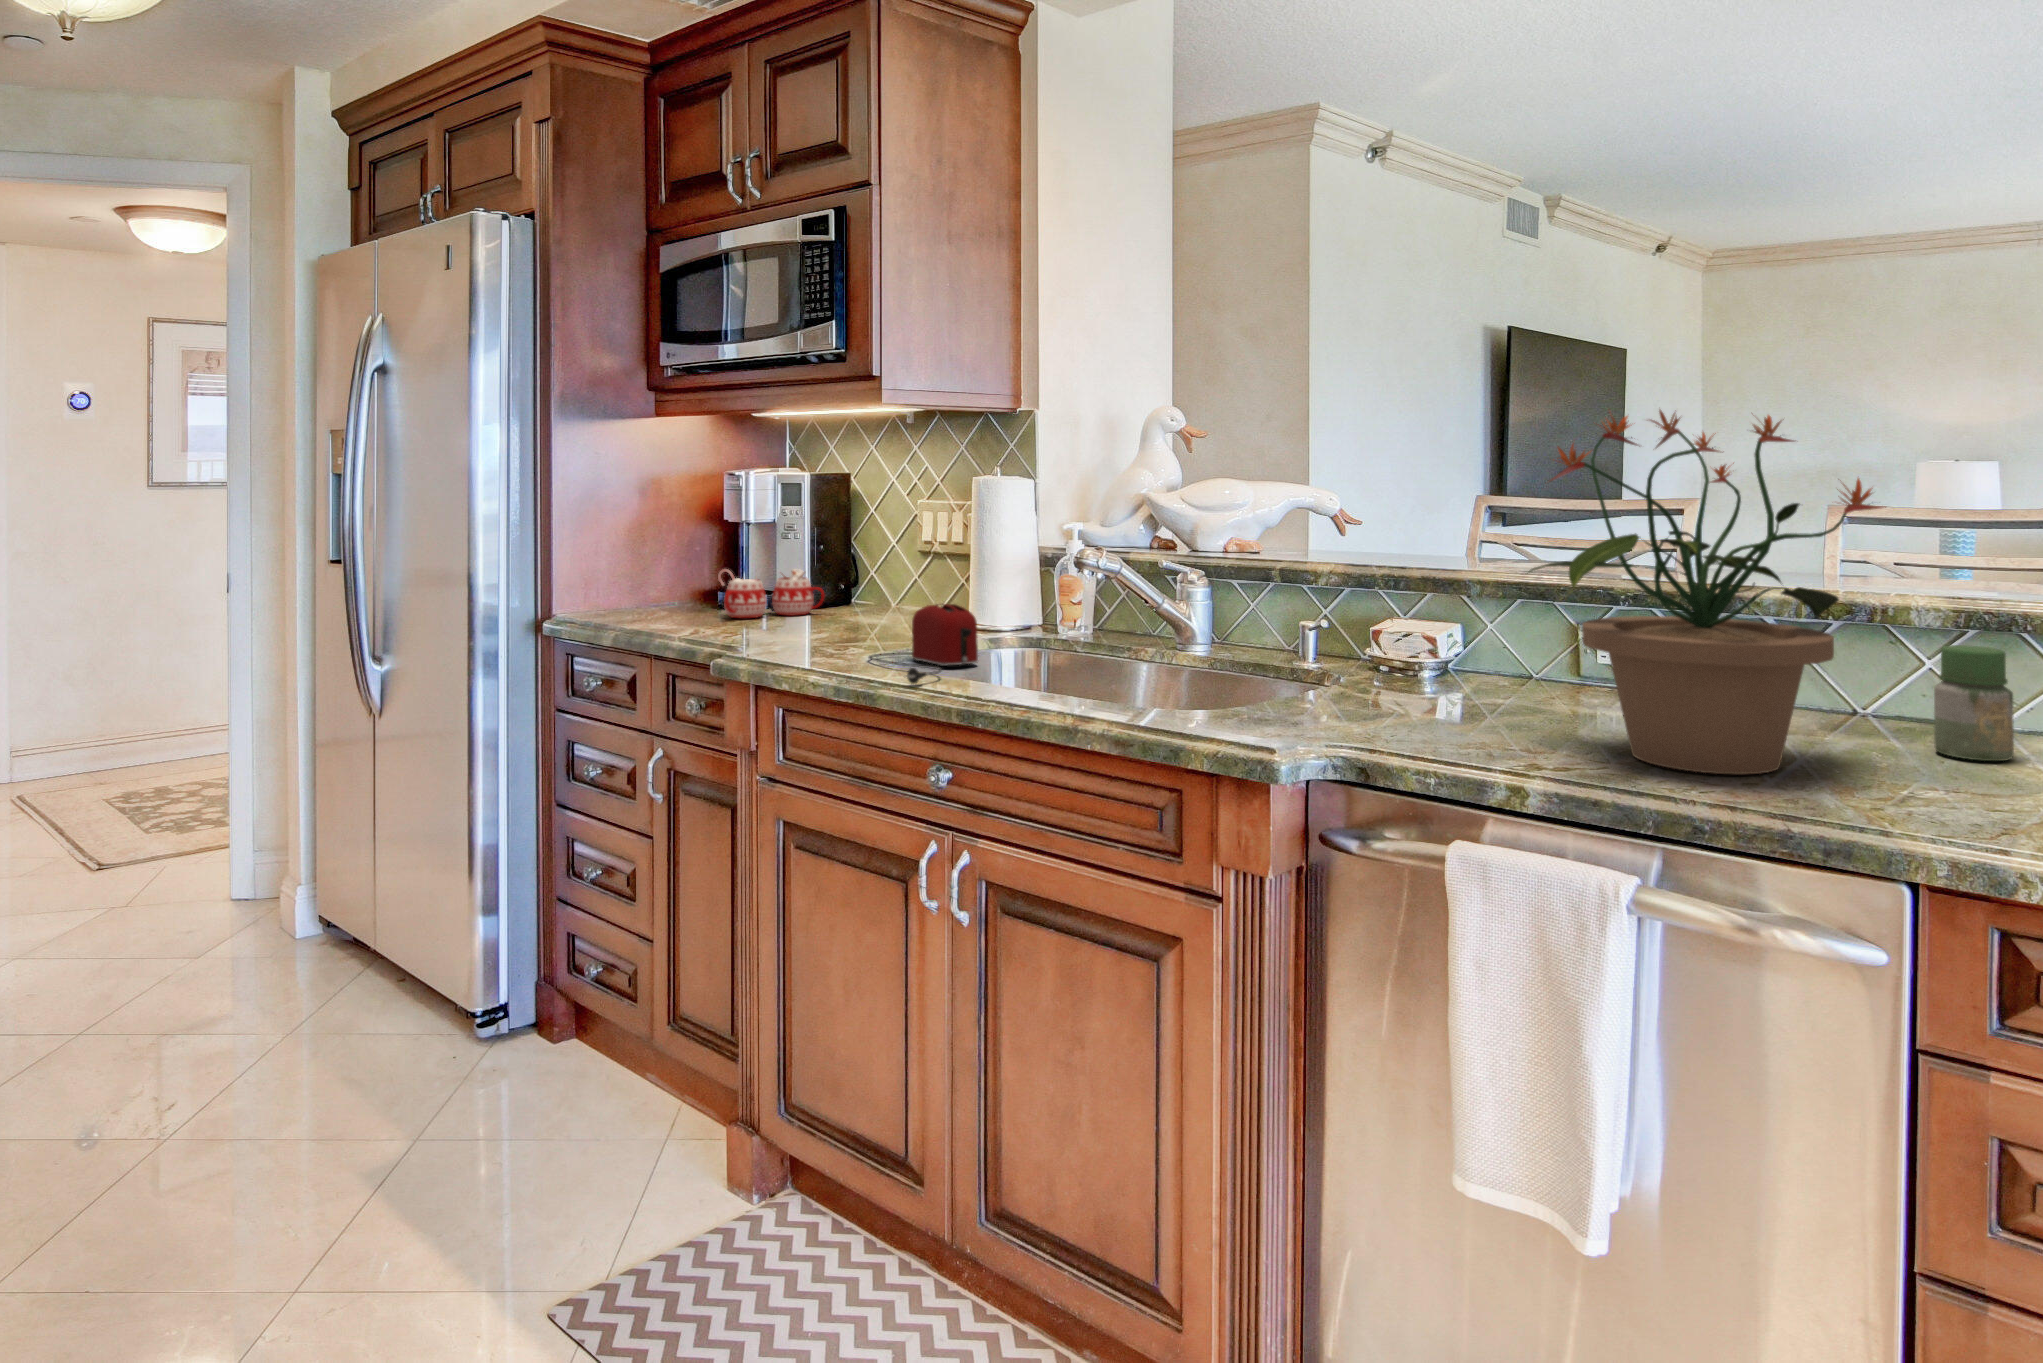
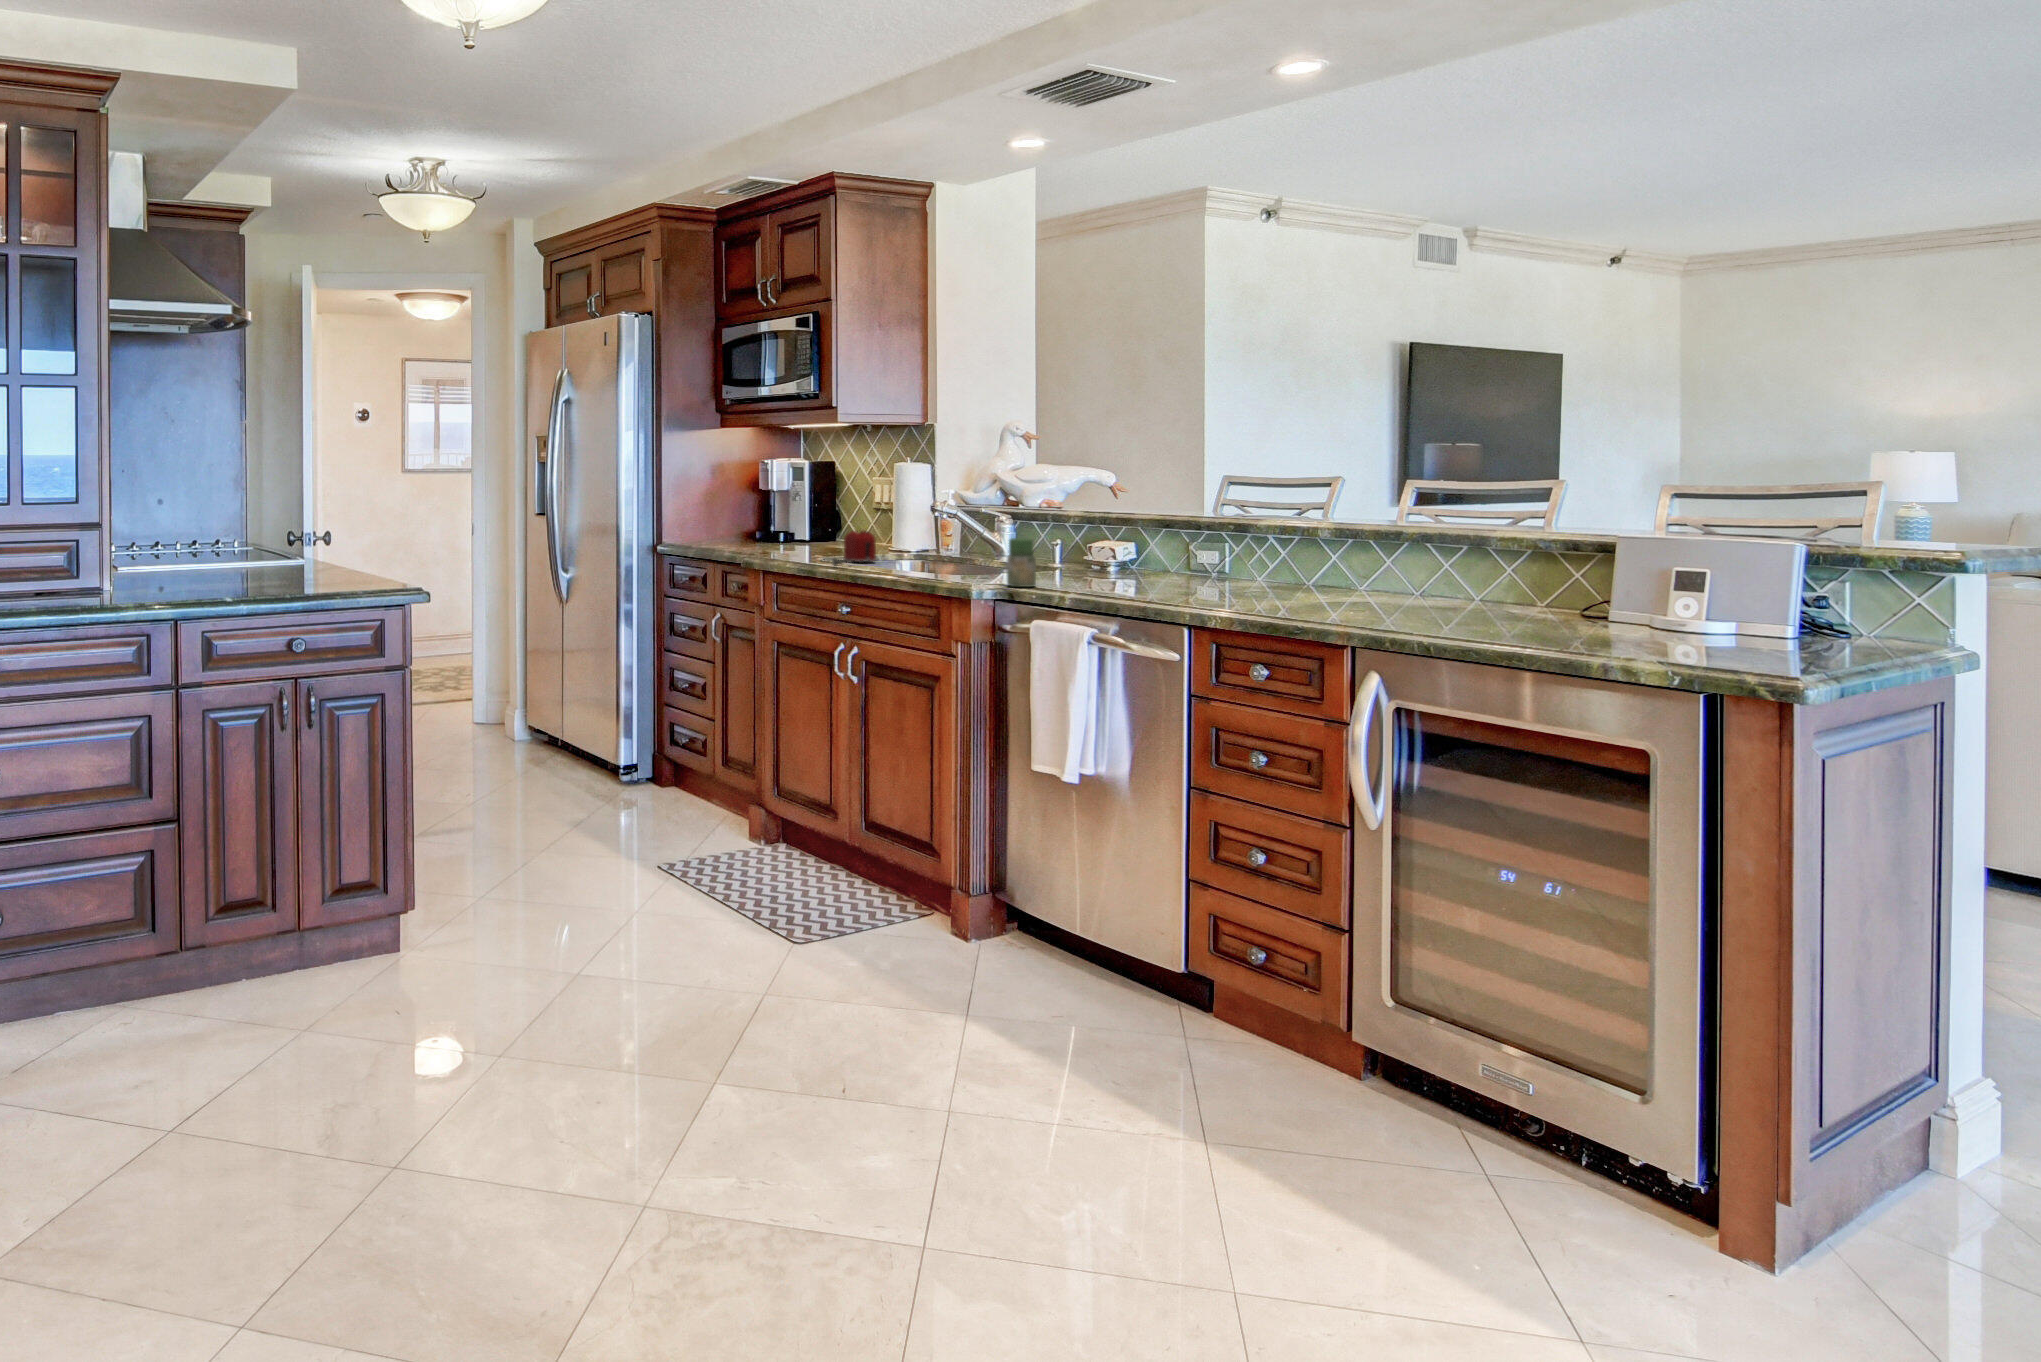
potted plant: present [1529,410,1886,774] -> none [1098,427,1239,596]
mug: present [718,569,825,618] -> none [752,517,814,545]
jar: present [1934,645,2014,761] -> present [1007,538,1036,587]

